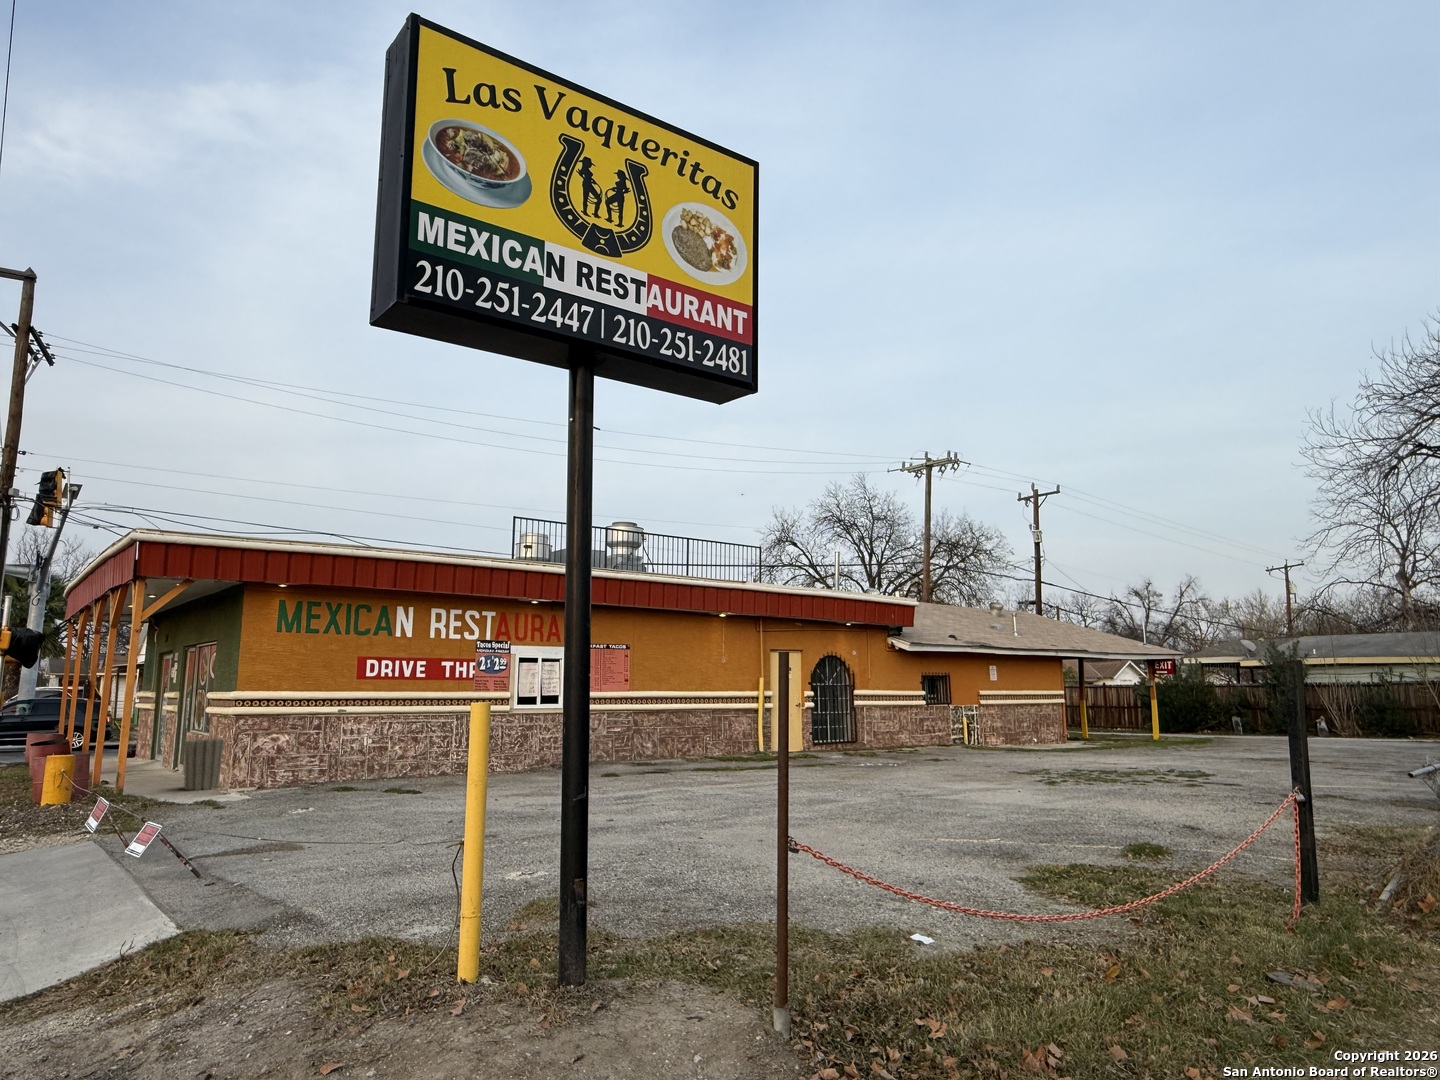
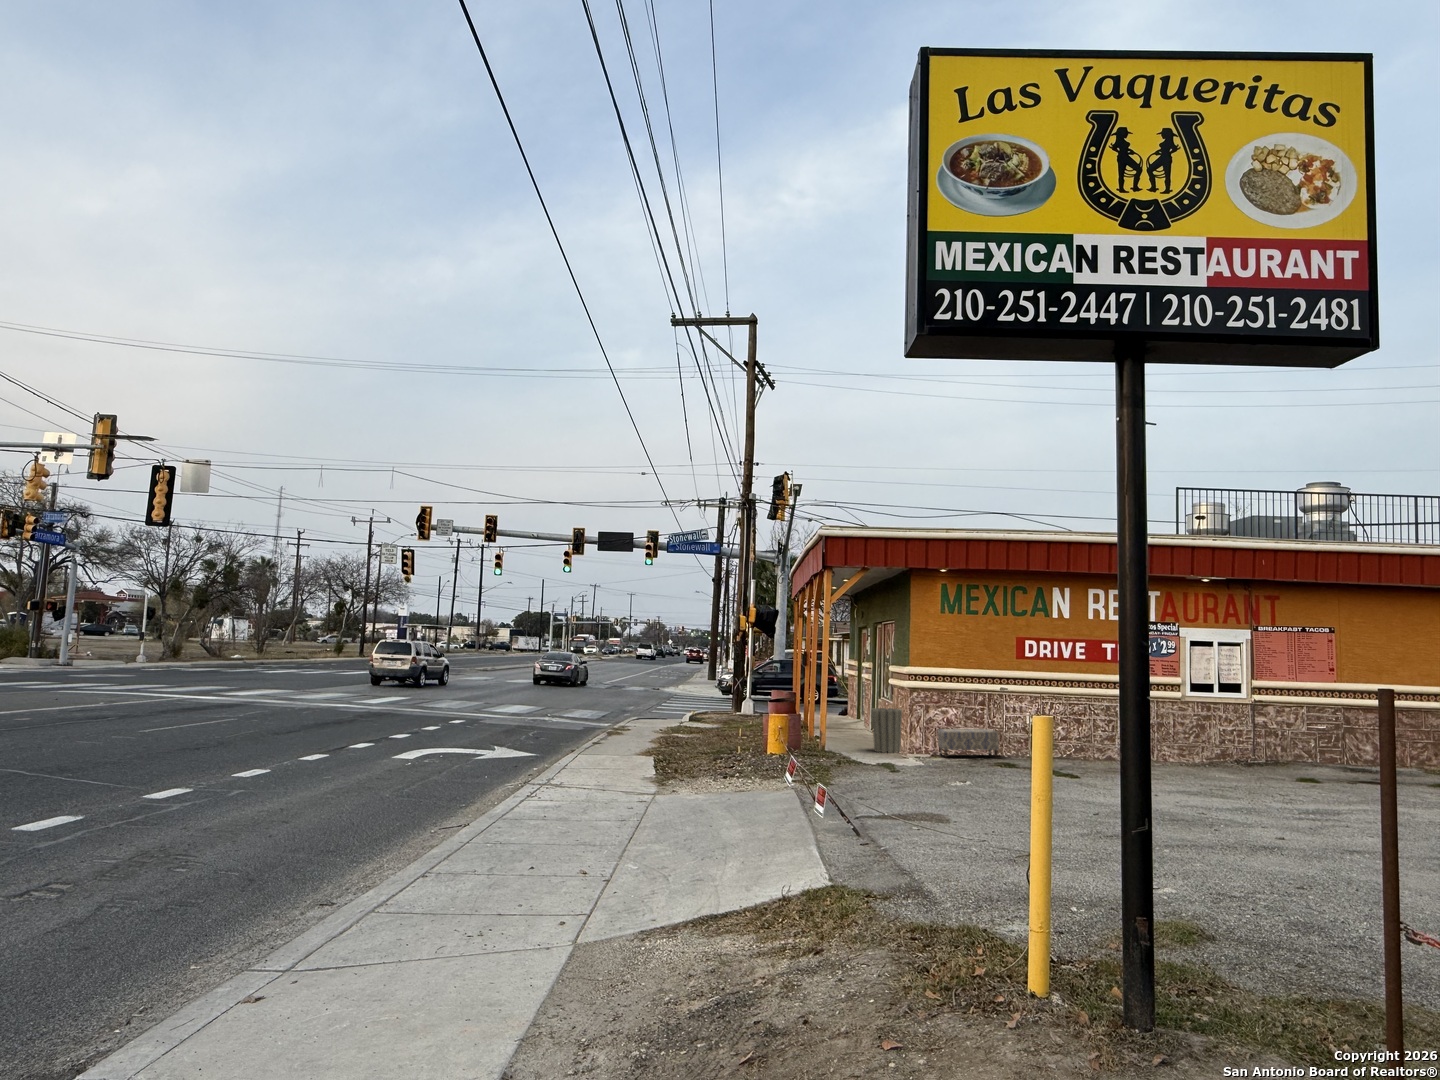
bench: none [266,753,336,788] -> present [938,729,999,758]

